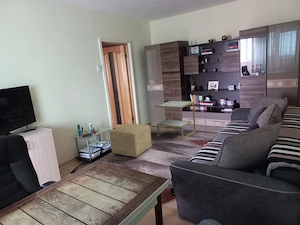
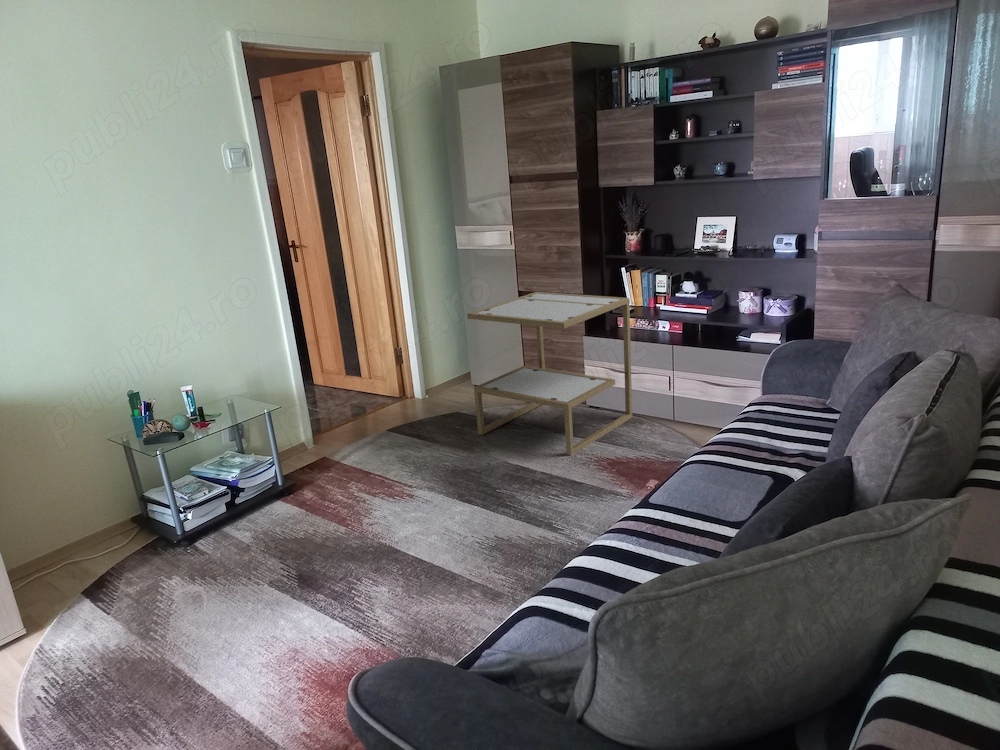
ottoman: present [110,124,152,157] -> none [259,385,437,530]

